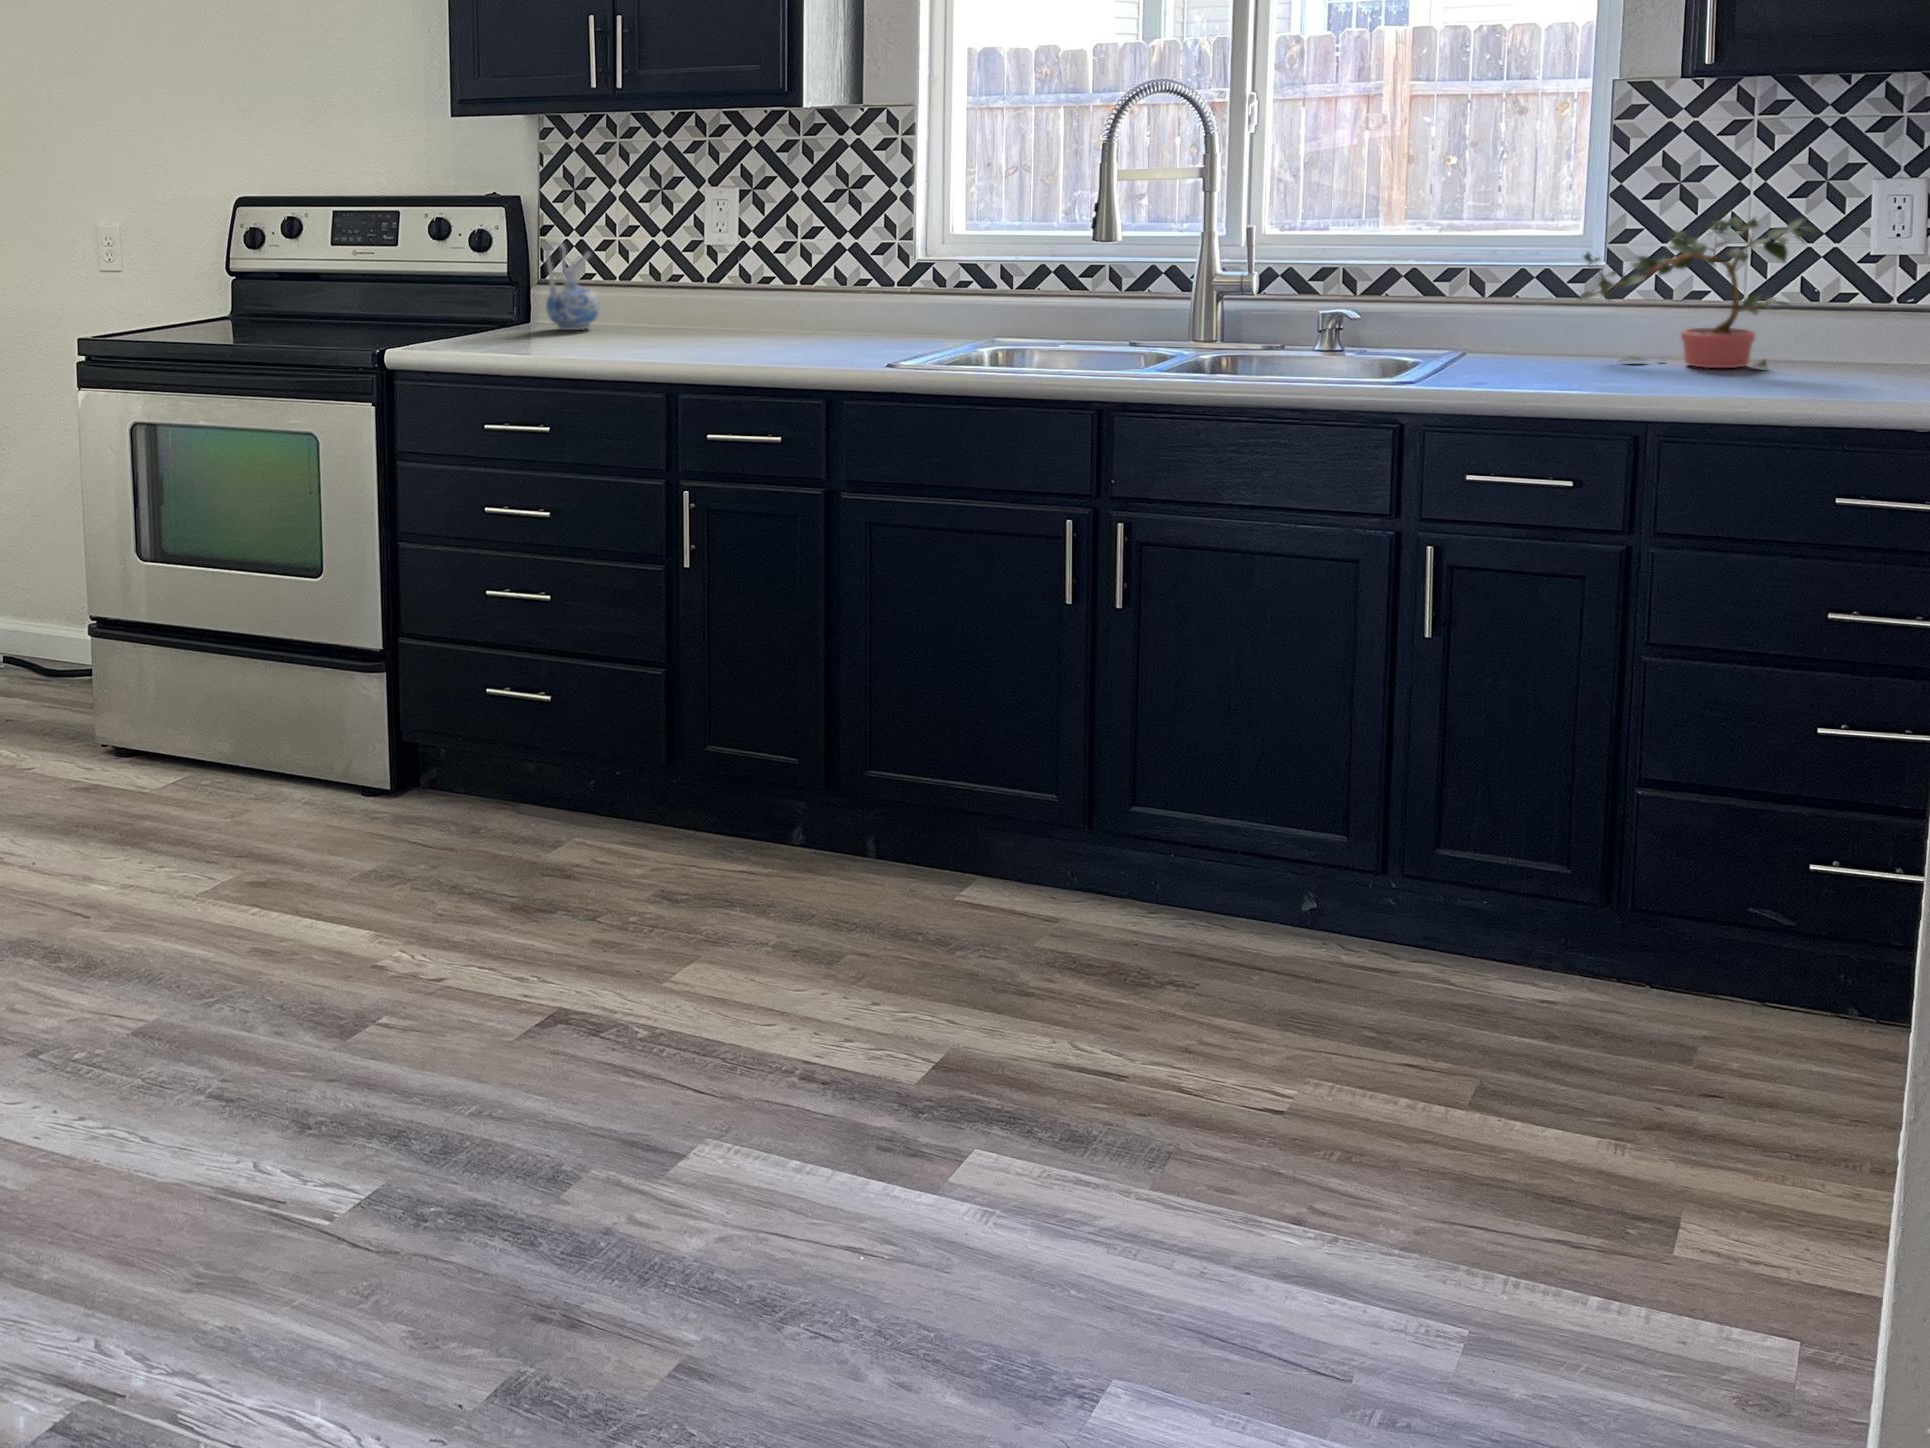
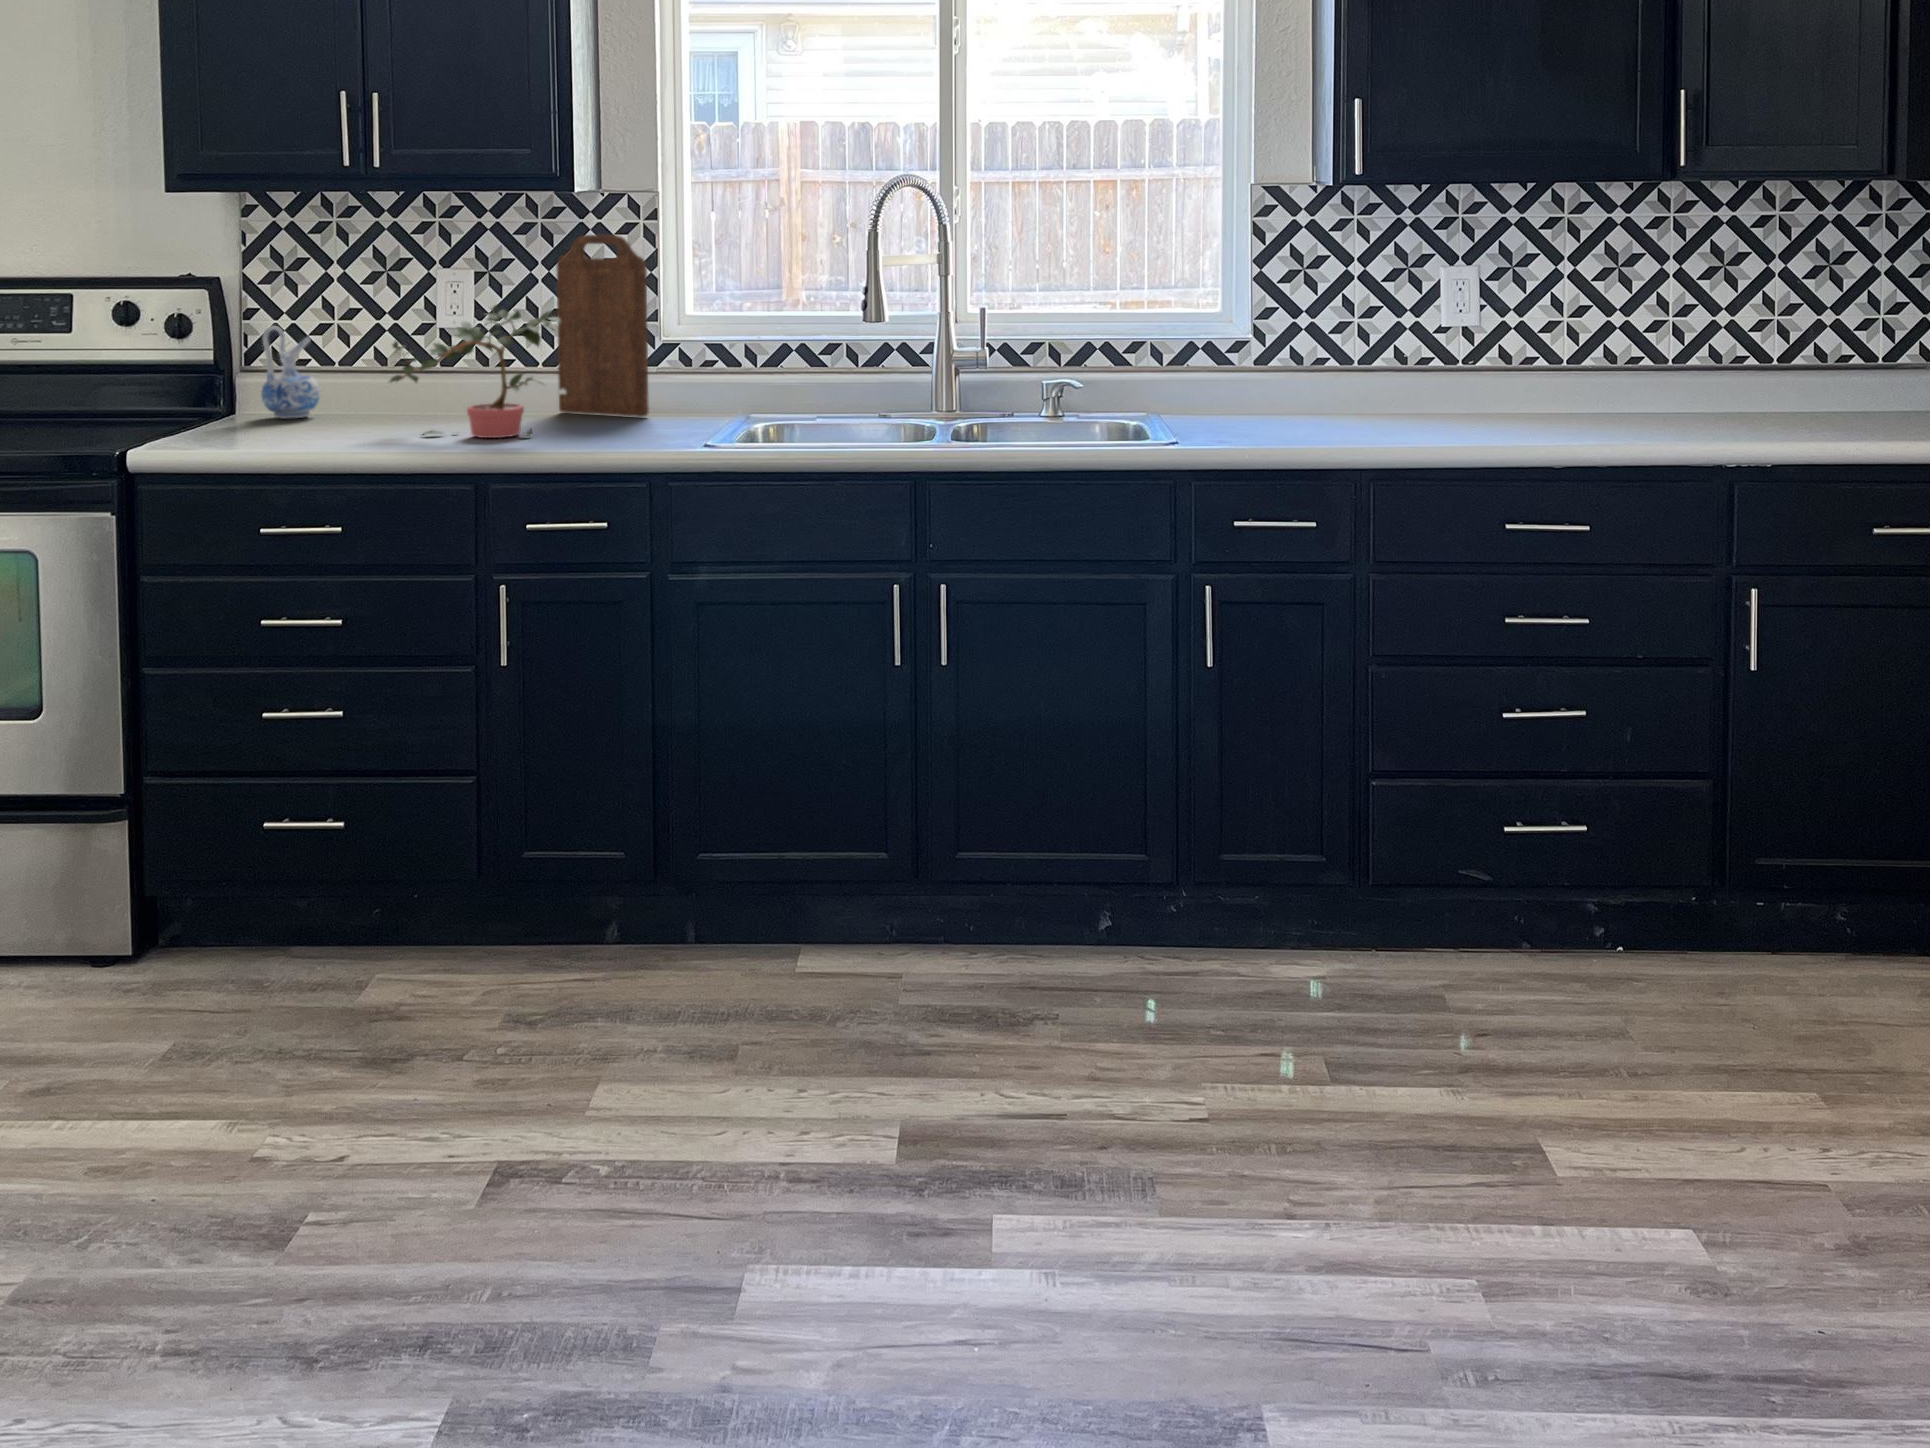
cutting board: none [814,149,892,340] -> present [557,235,649,417]
potted plant: present [1578,211,1817,368] -> present [390,305,561,438]

